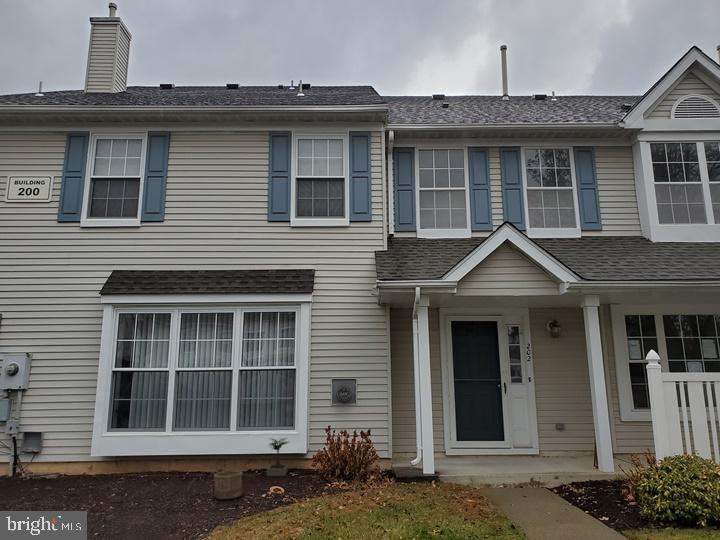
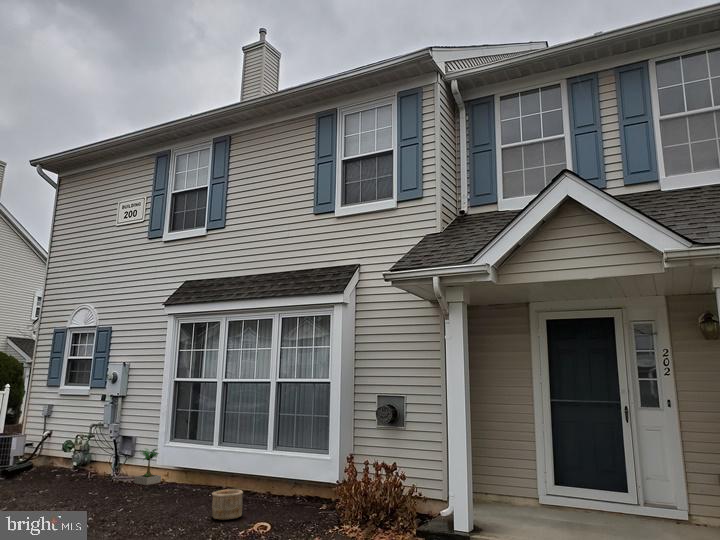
potted plant: present [266,438,289,476] -> present [134,449,161,485]

